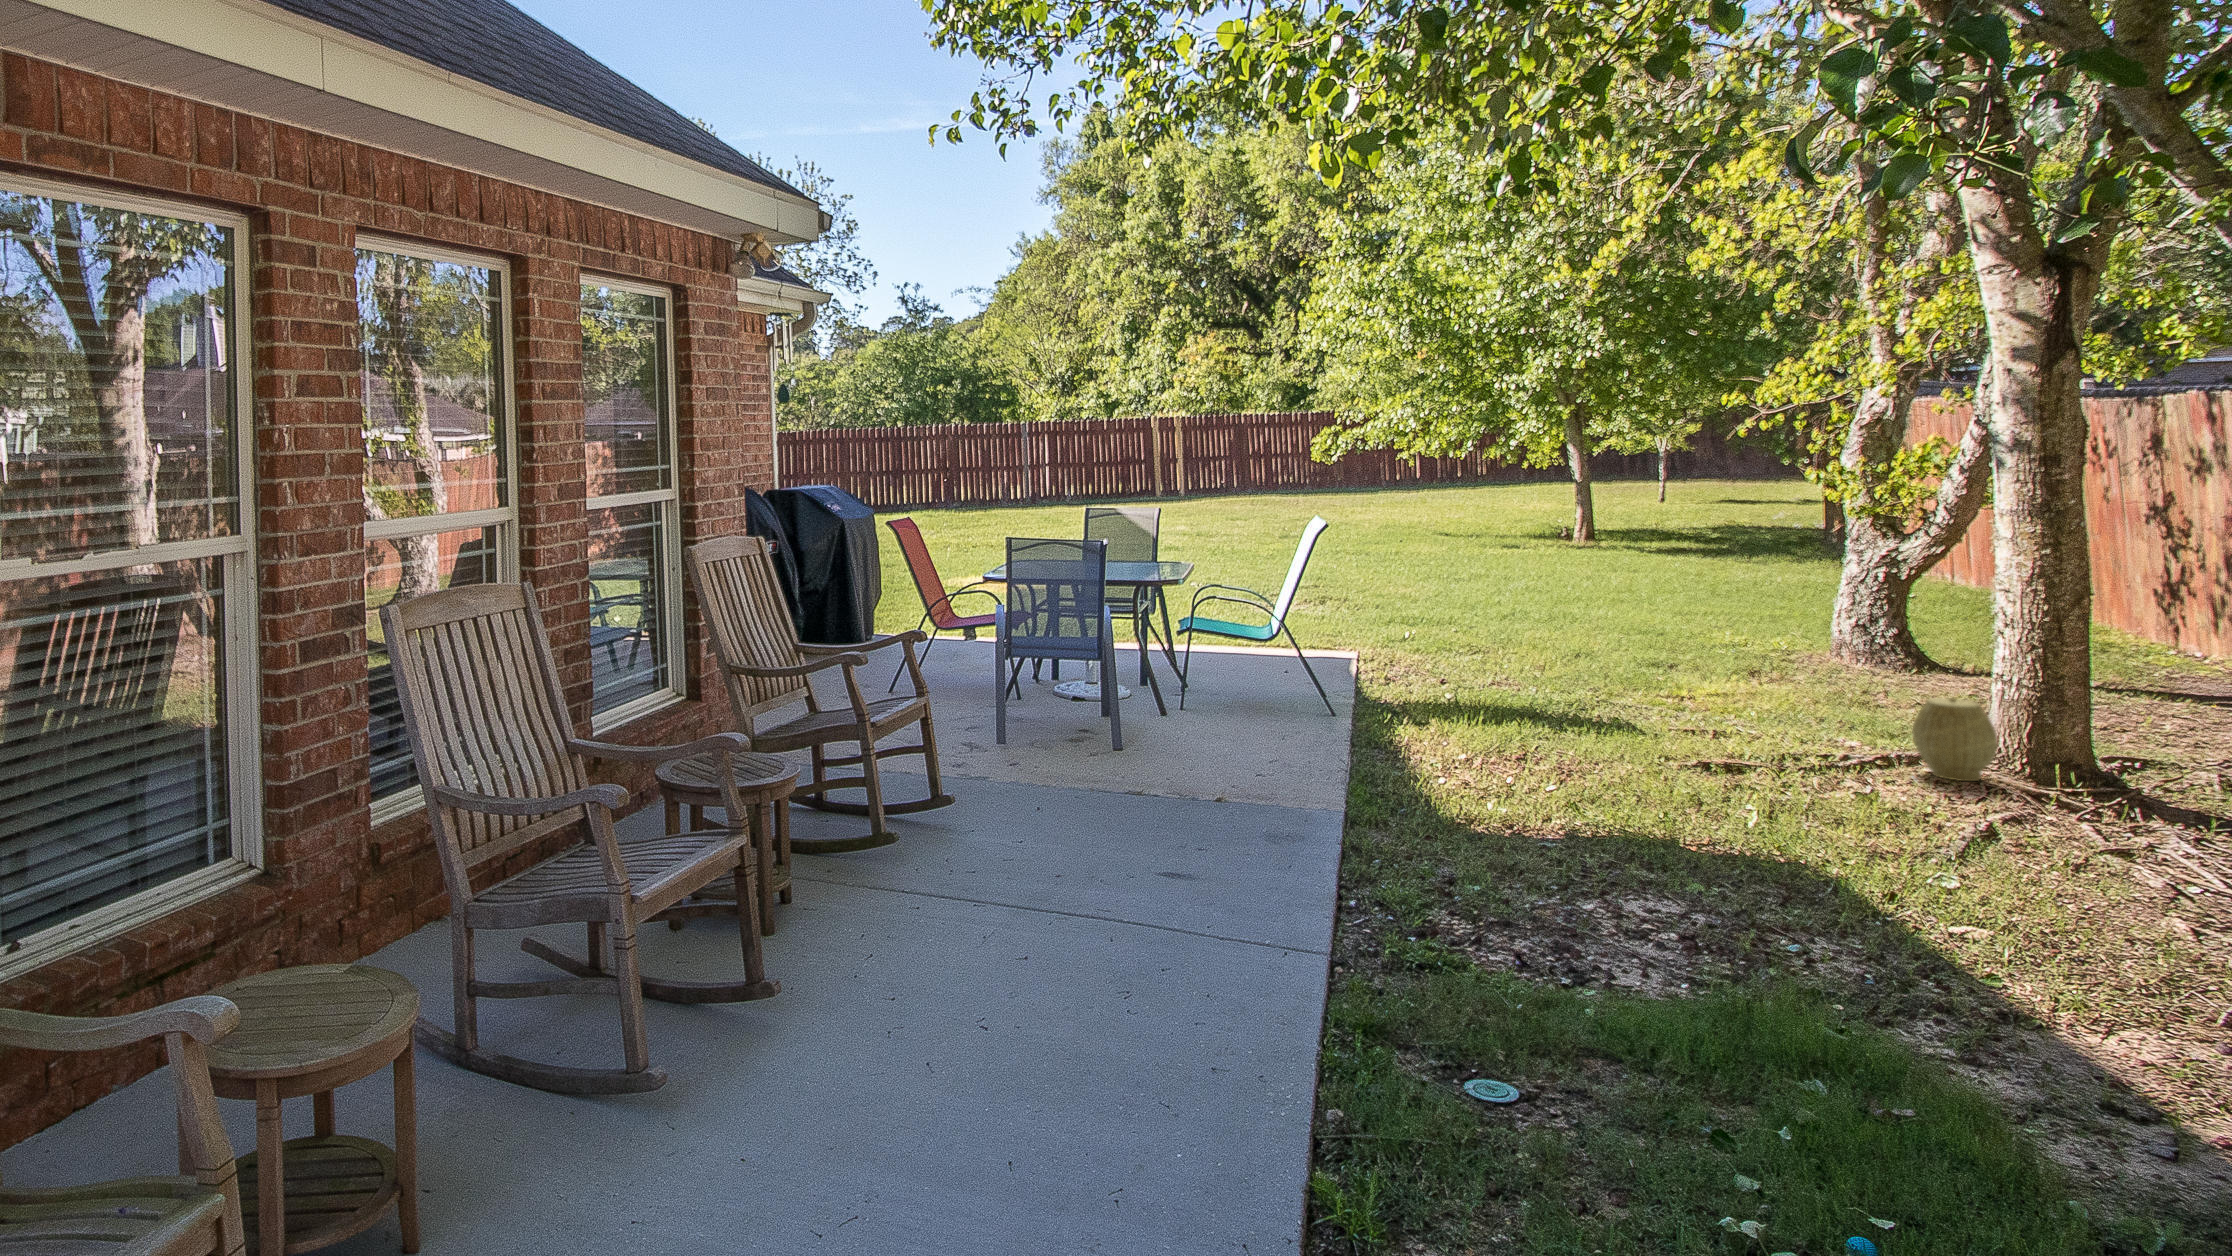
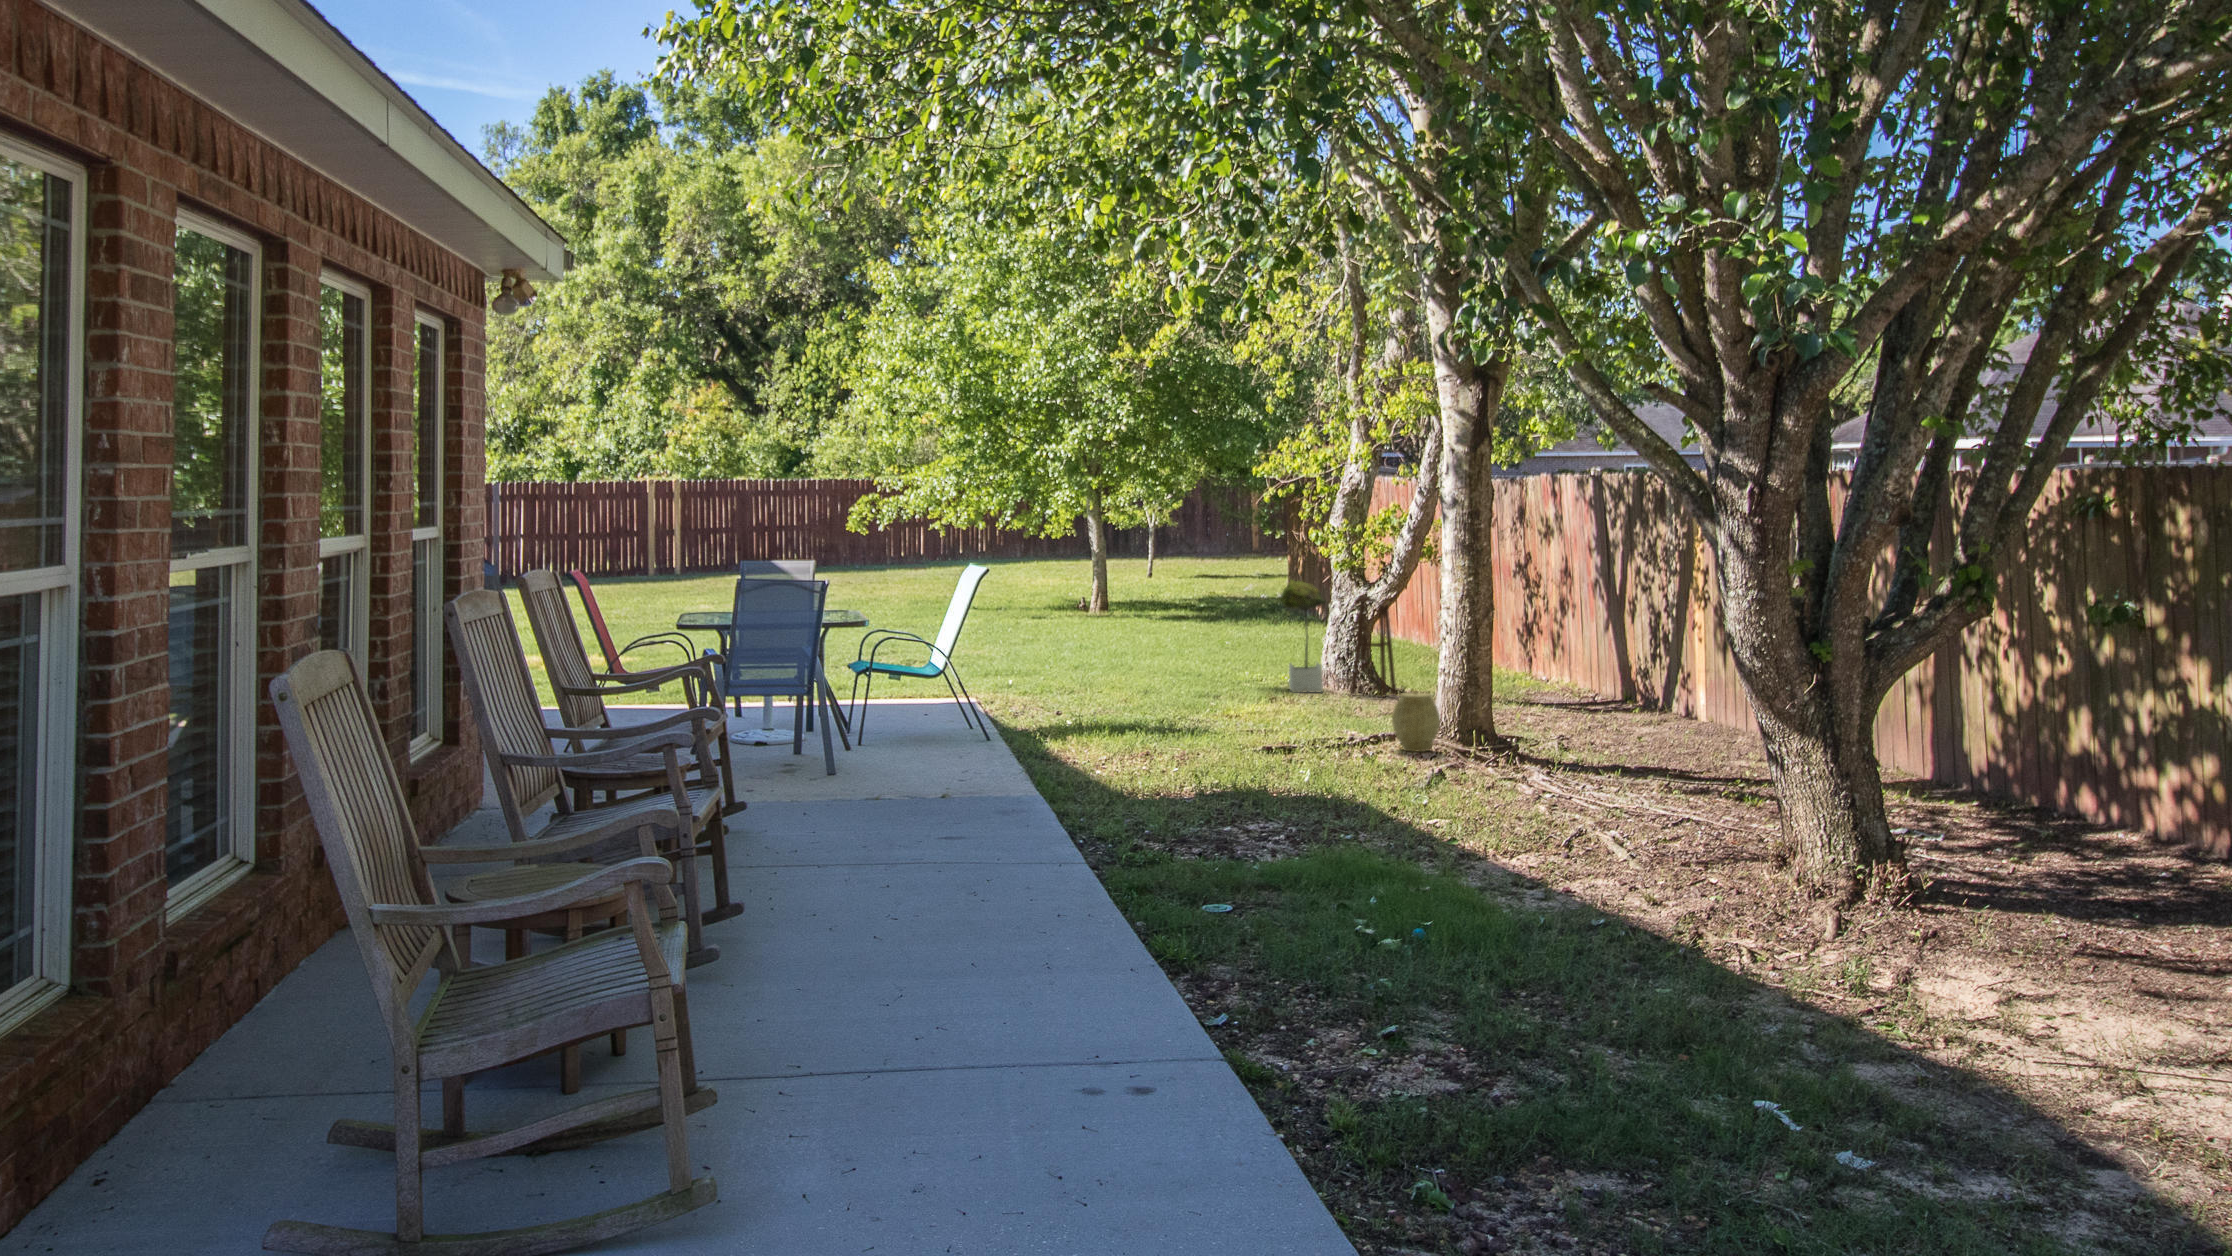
potted tree: none [1765,528,1836,667] -> present [1280,580,1326,692]
stool: none [1875,551,1950,680] -> present [1351,596,1396,697]

